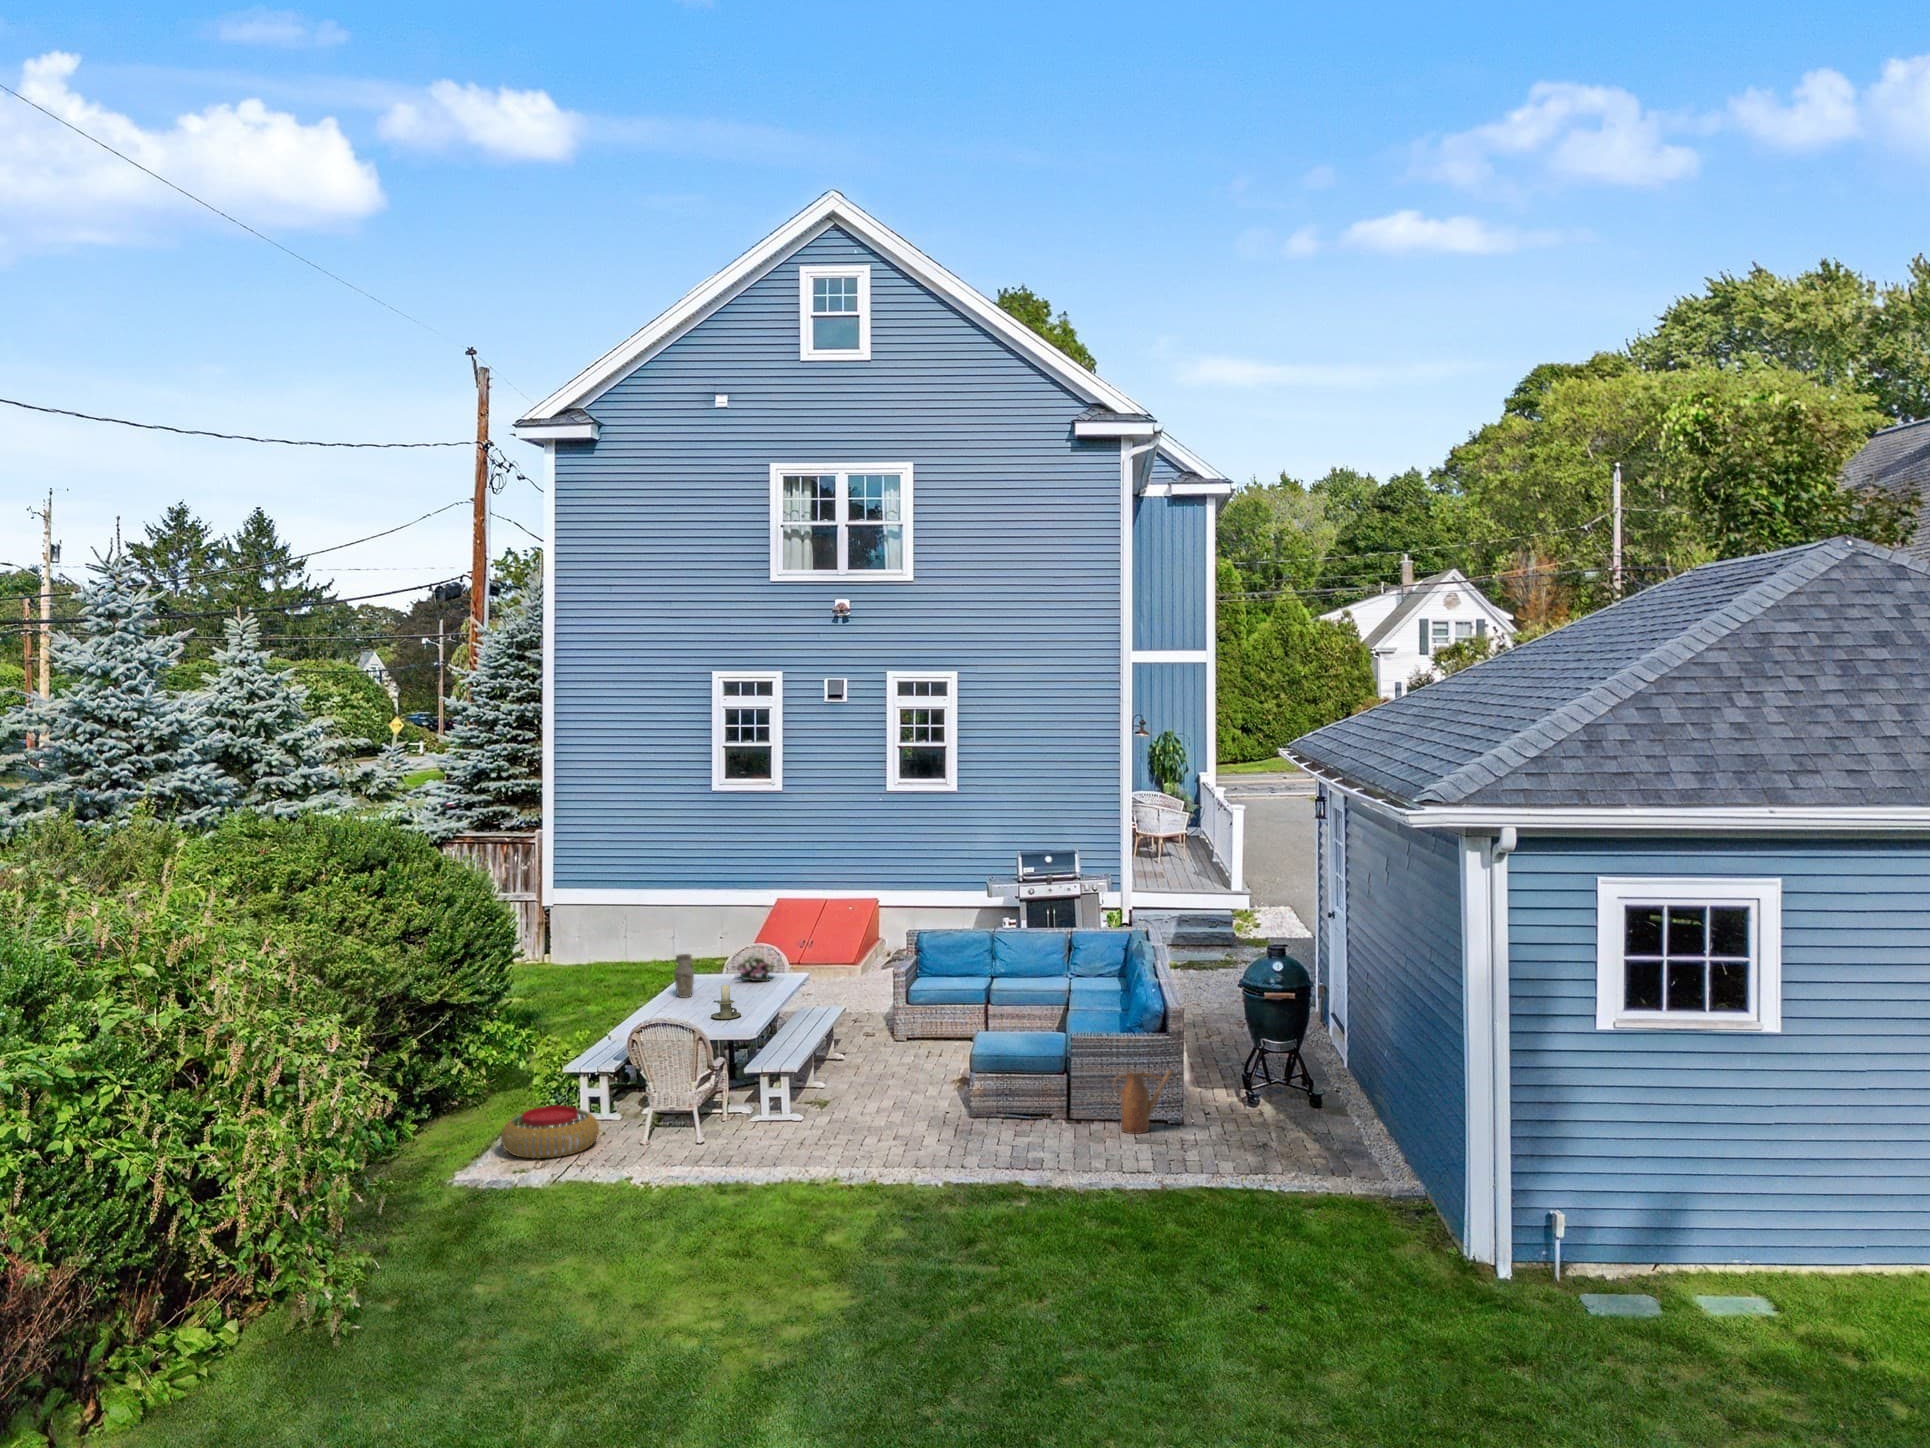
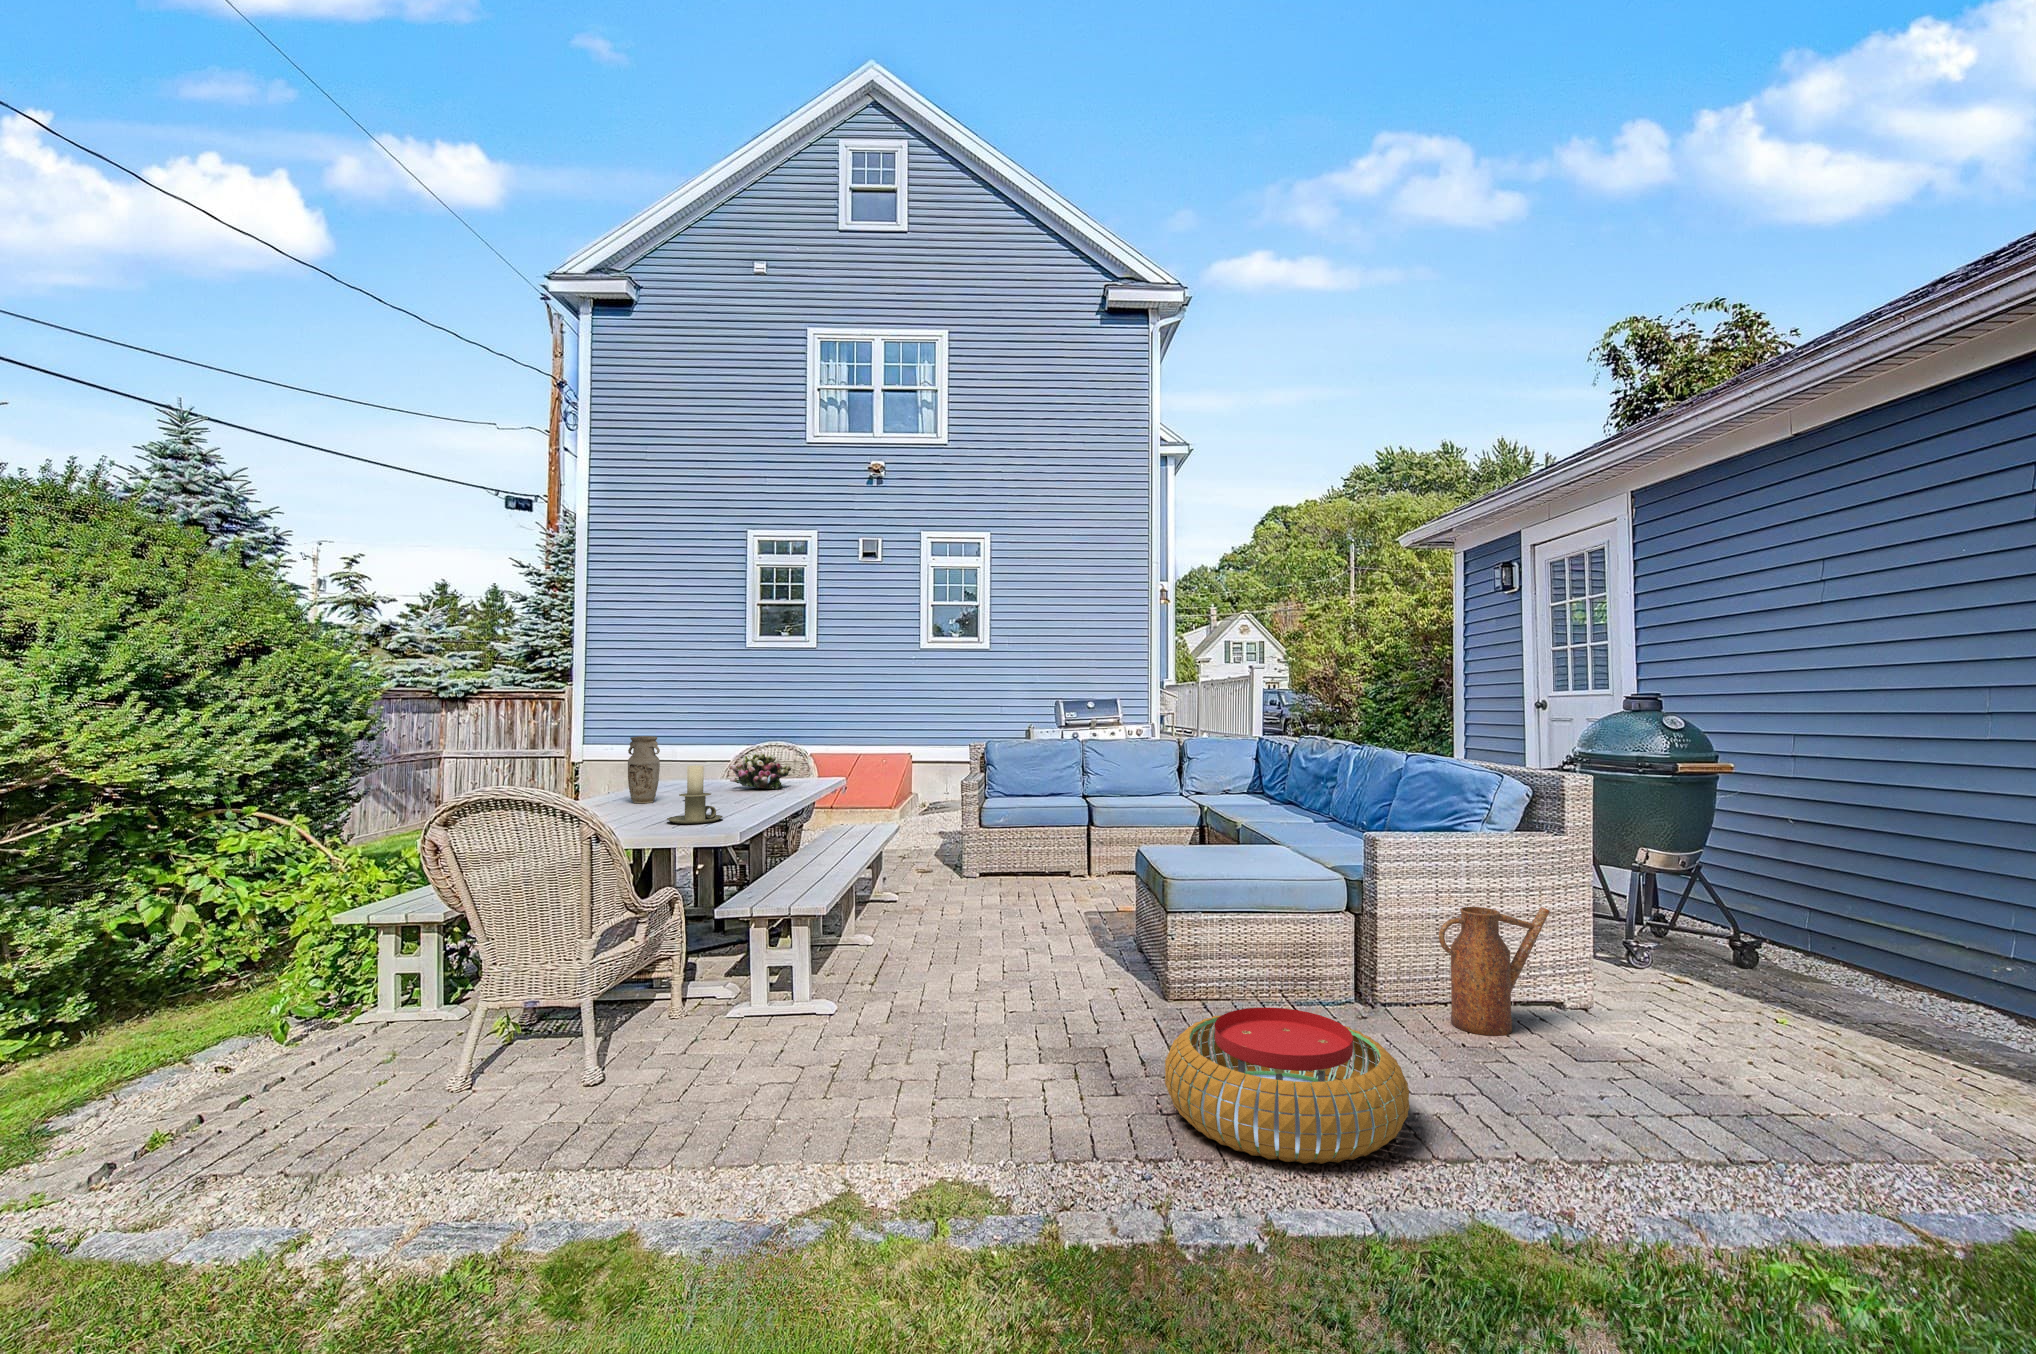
pouf: present [501,1105,599,1159] -> present [1165,1007,1409,1164]

